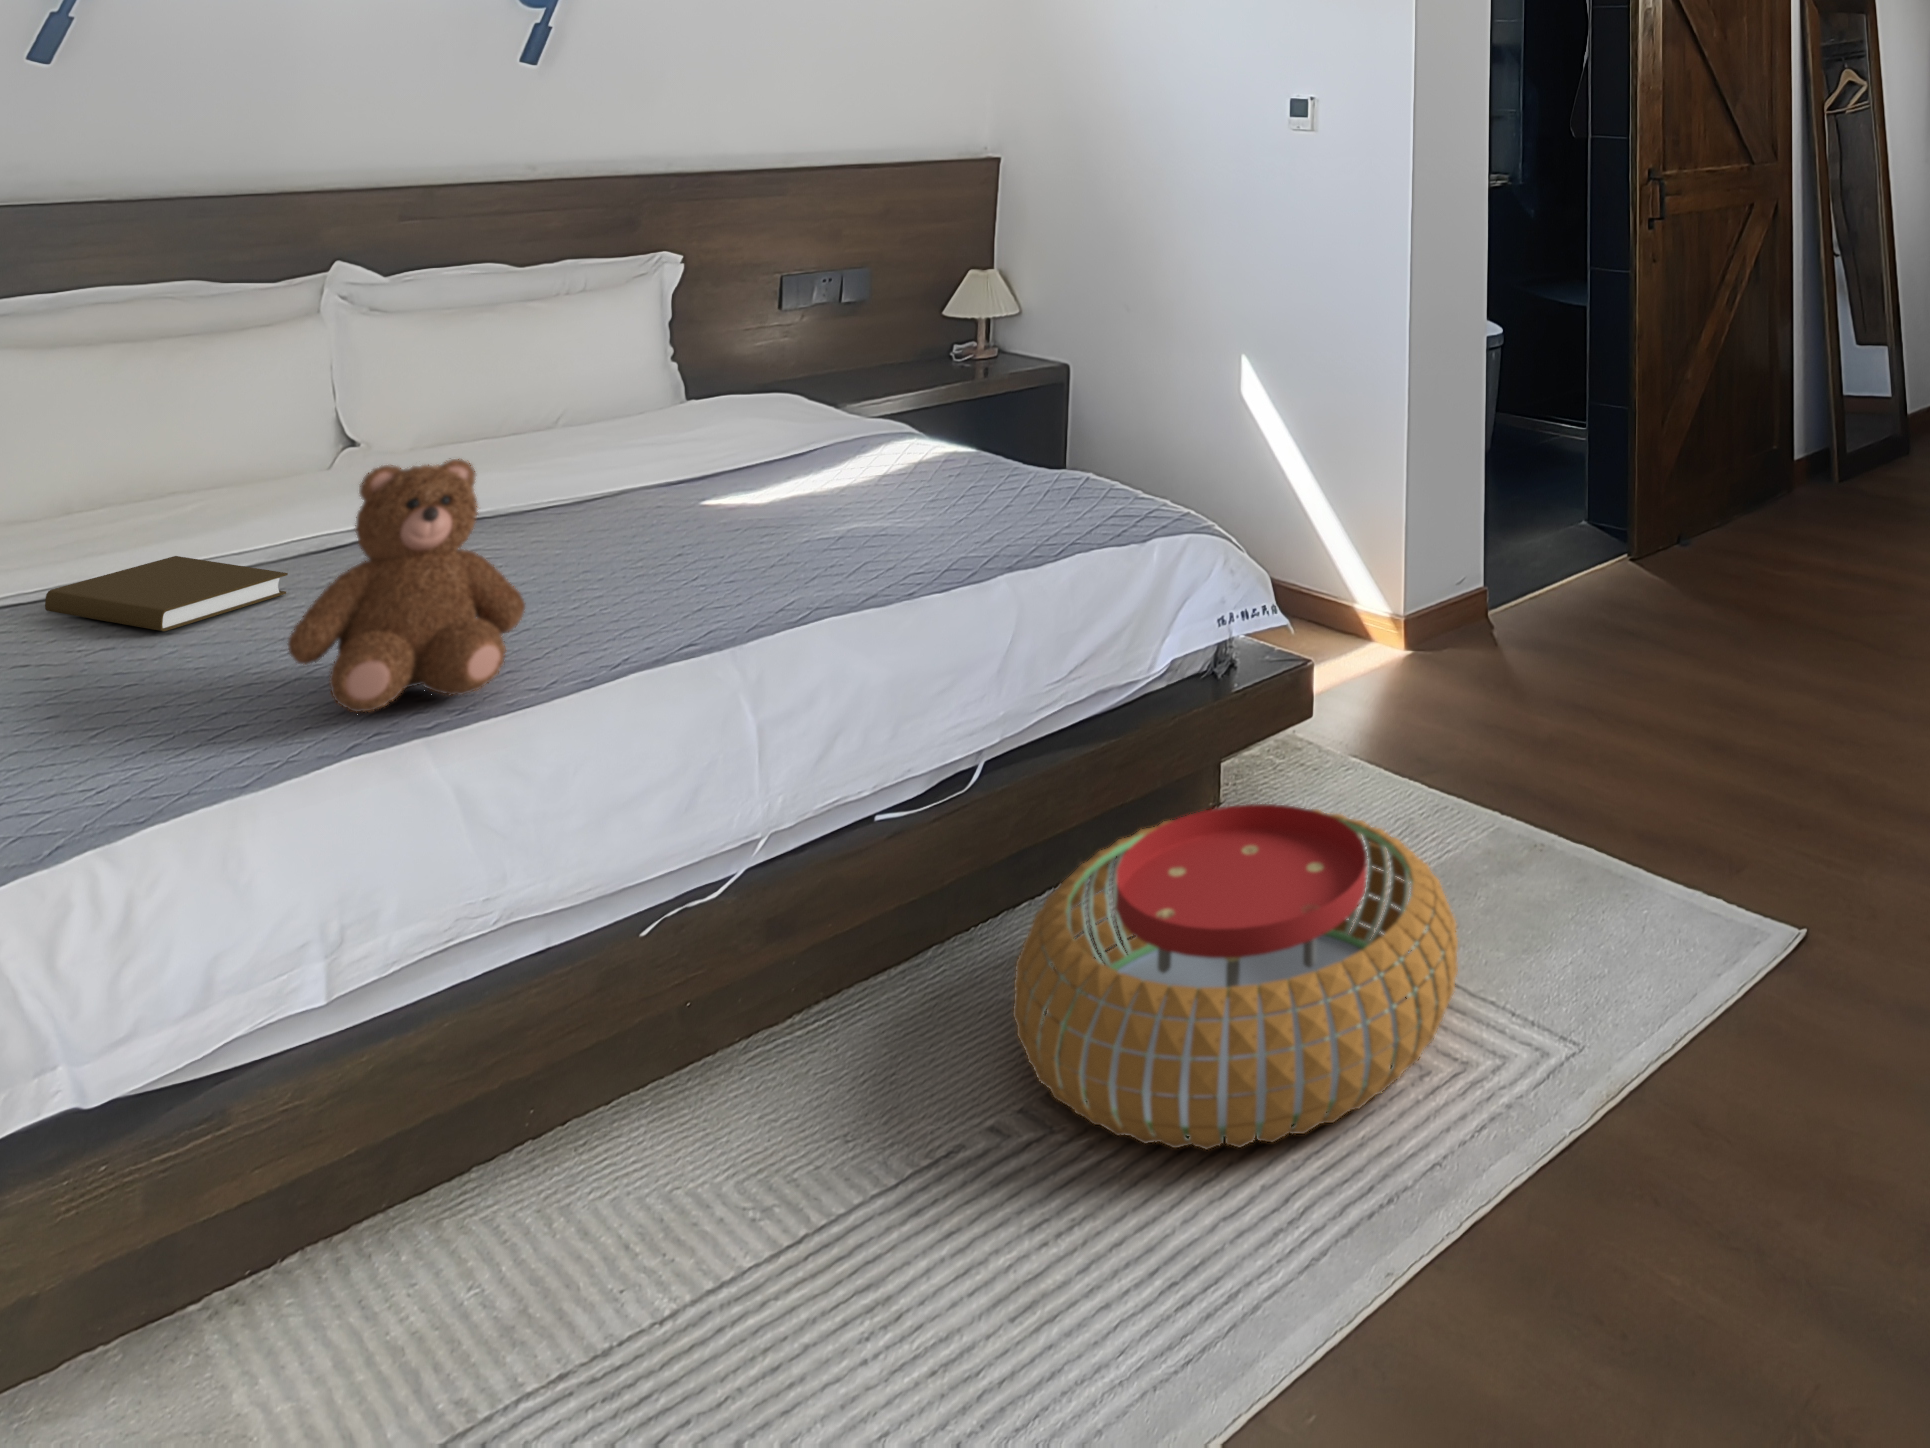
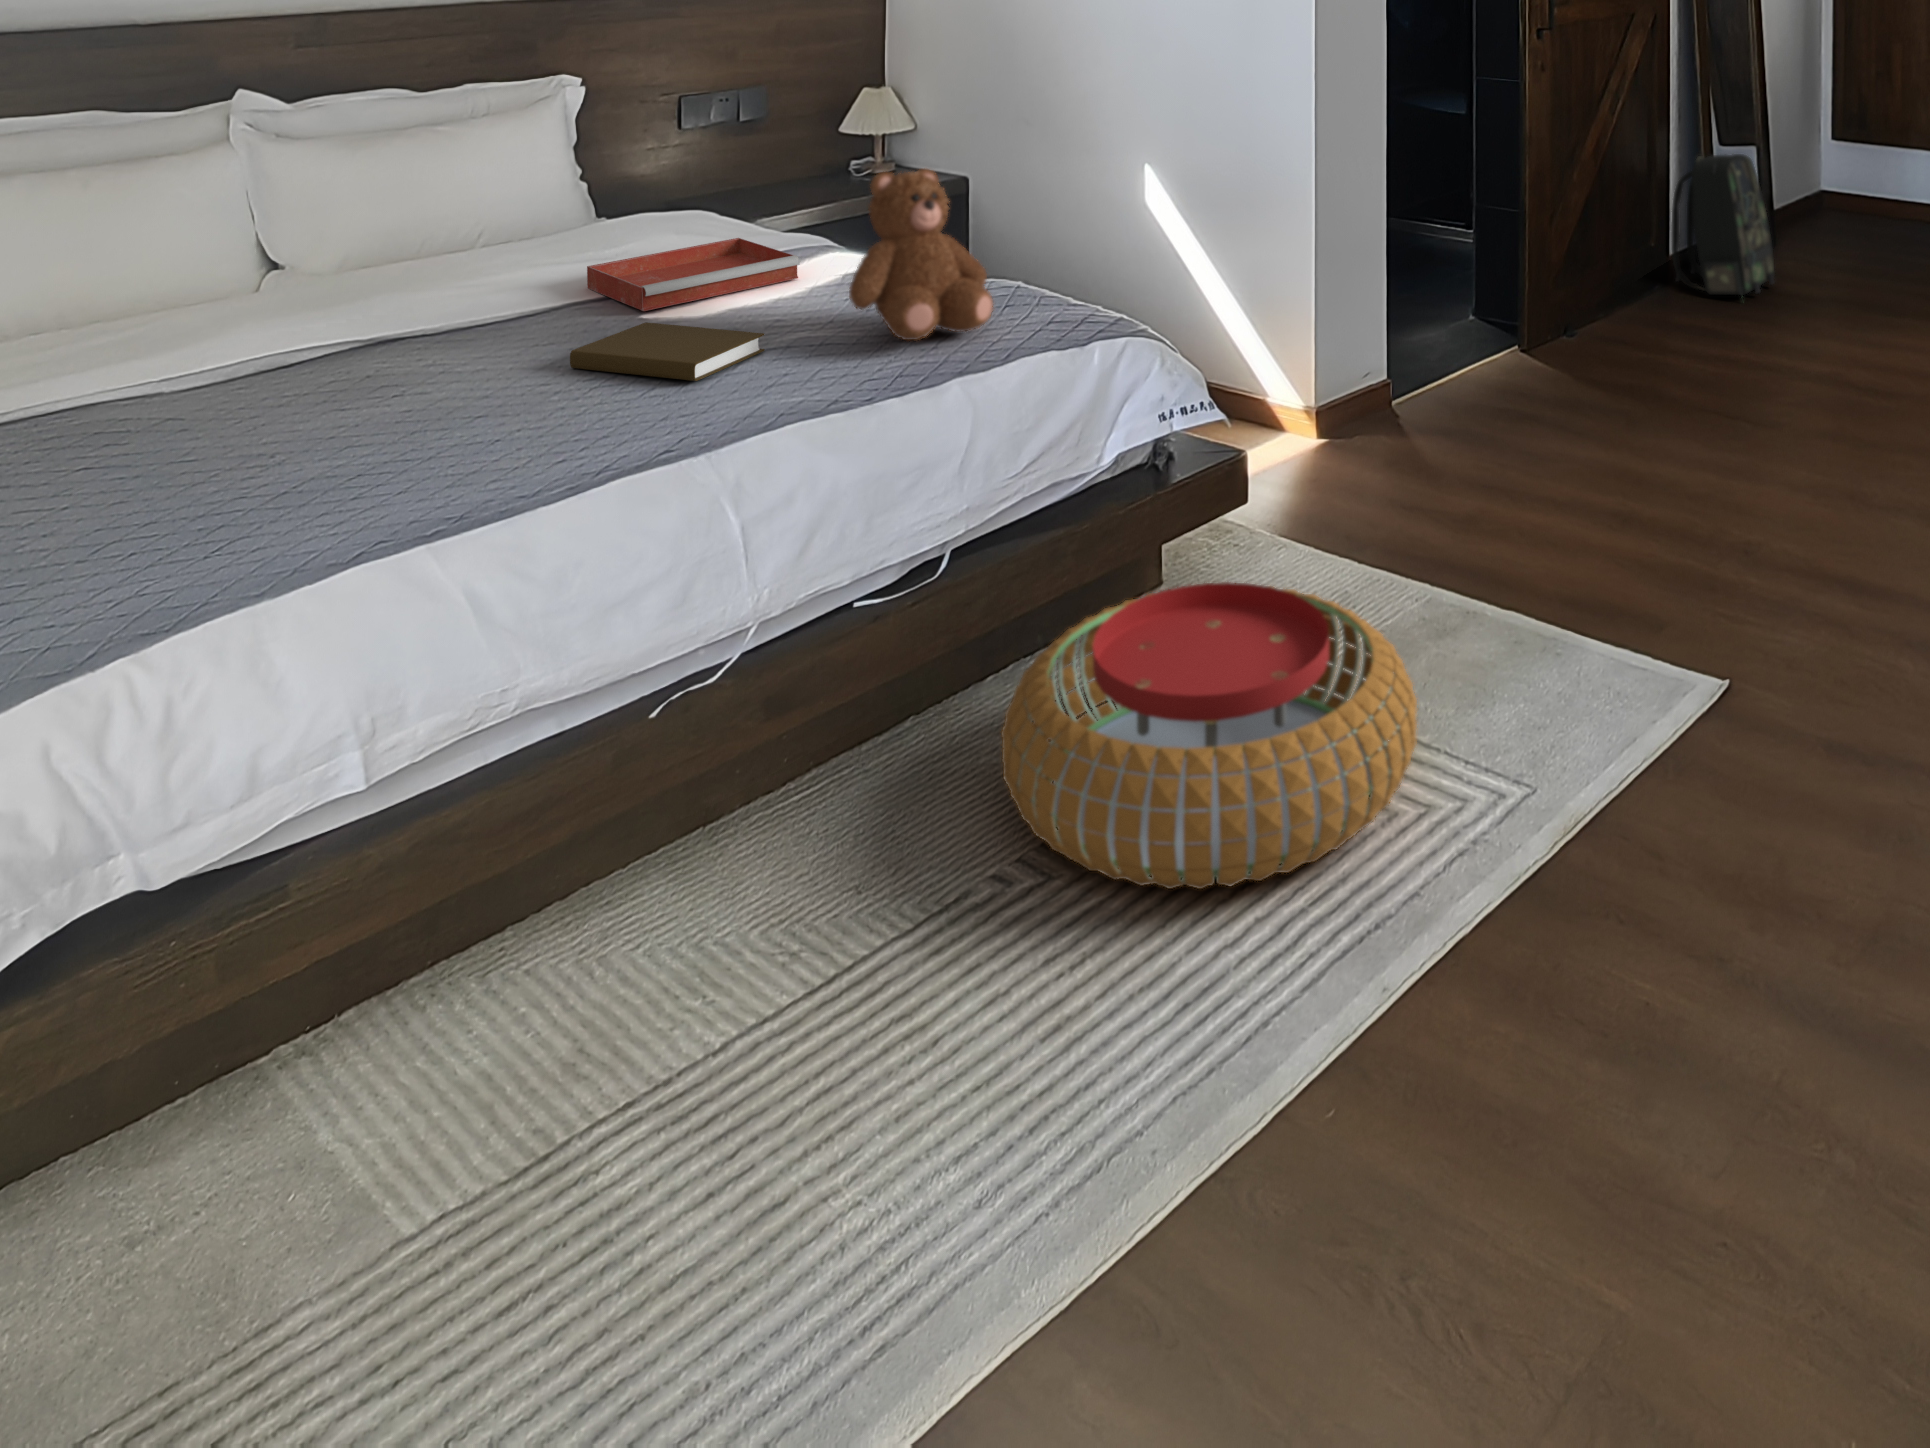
backpack: none [1795,354,1903,514] -> present [1672,154,1775,298]
tray: none [652,423,868,497] -> present [587,238,800,311]
teddy bear: present [288,459,525,712] -> present [849,169,993,340]
book: present [45,556,288,631] -> present [570,322,765,381]

